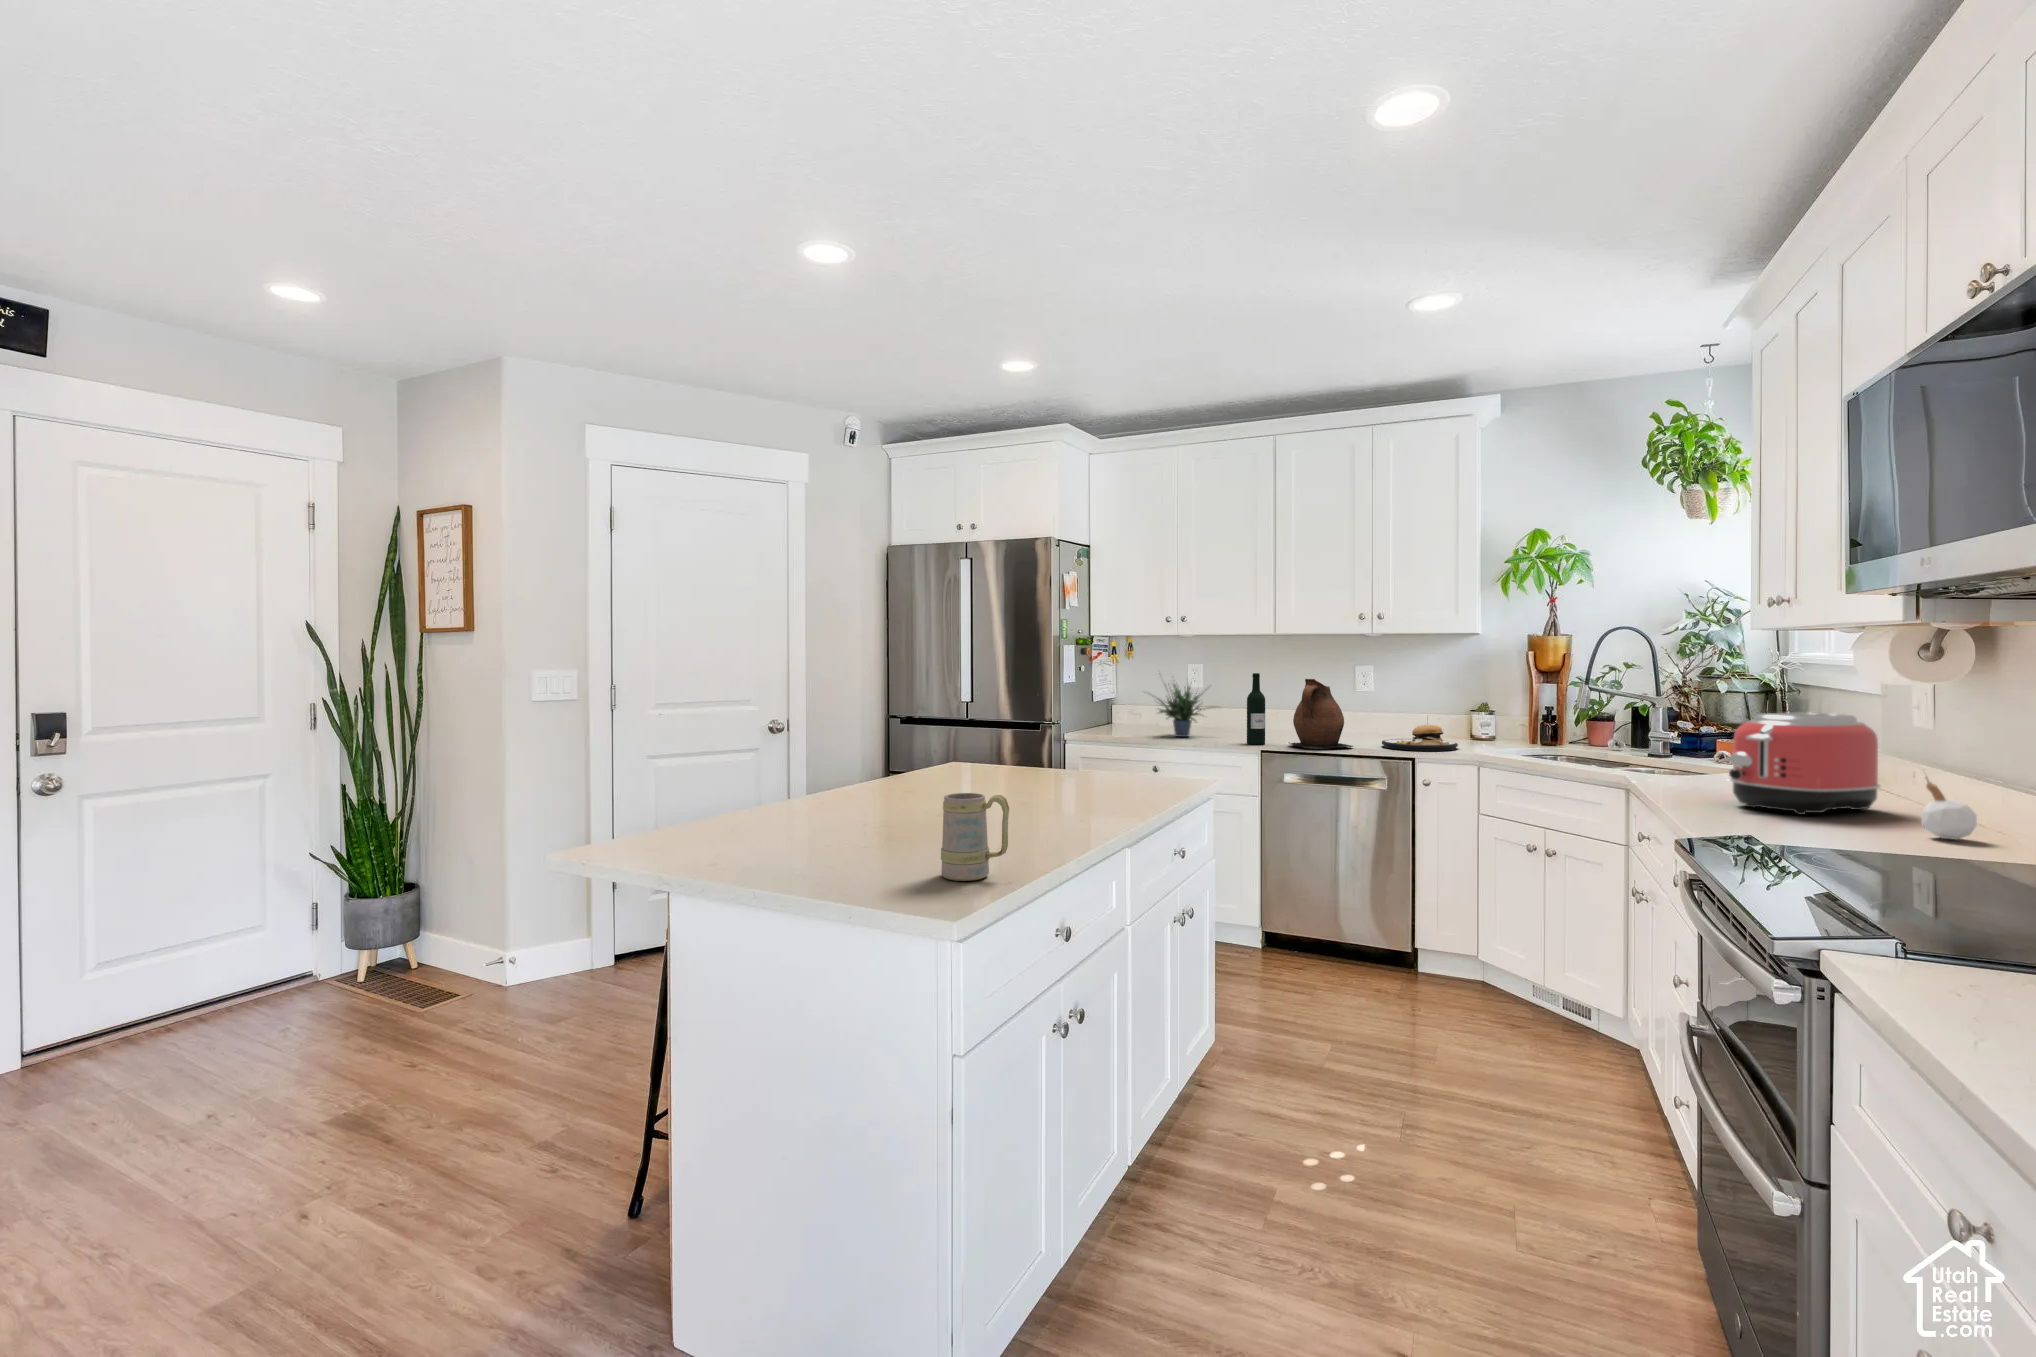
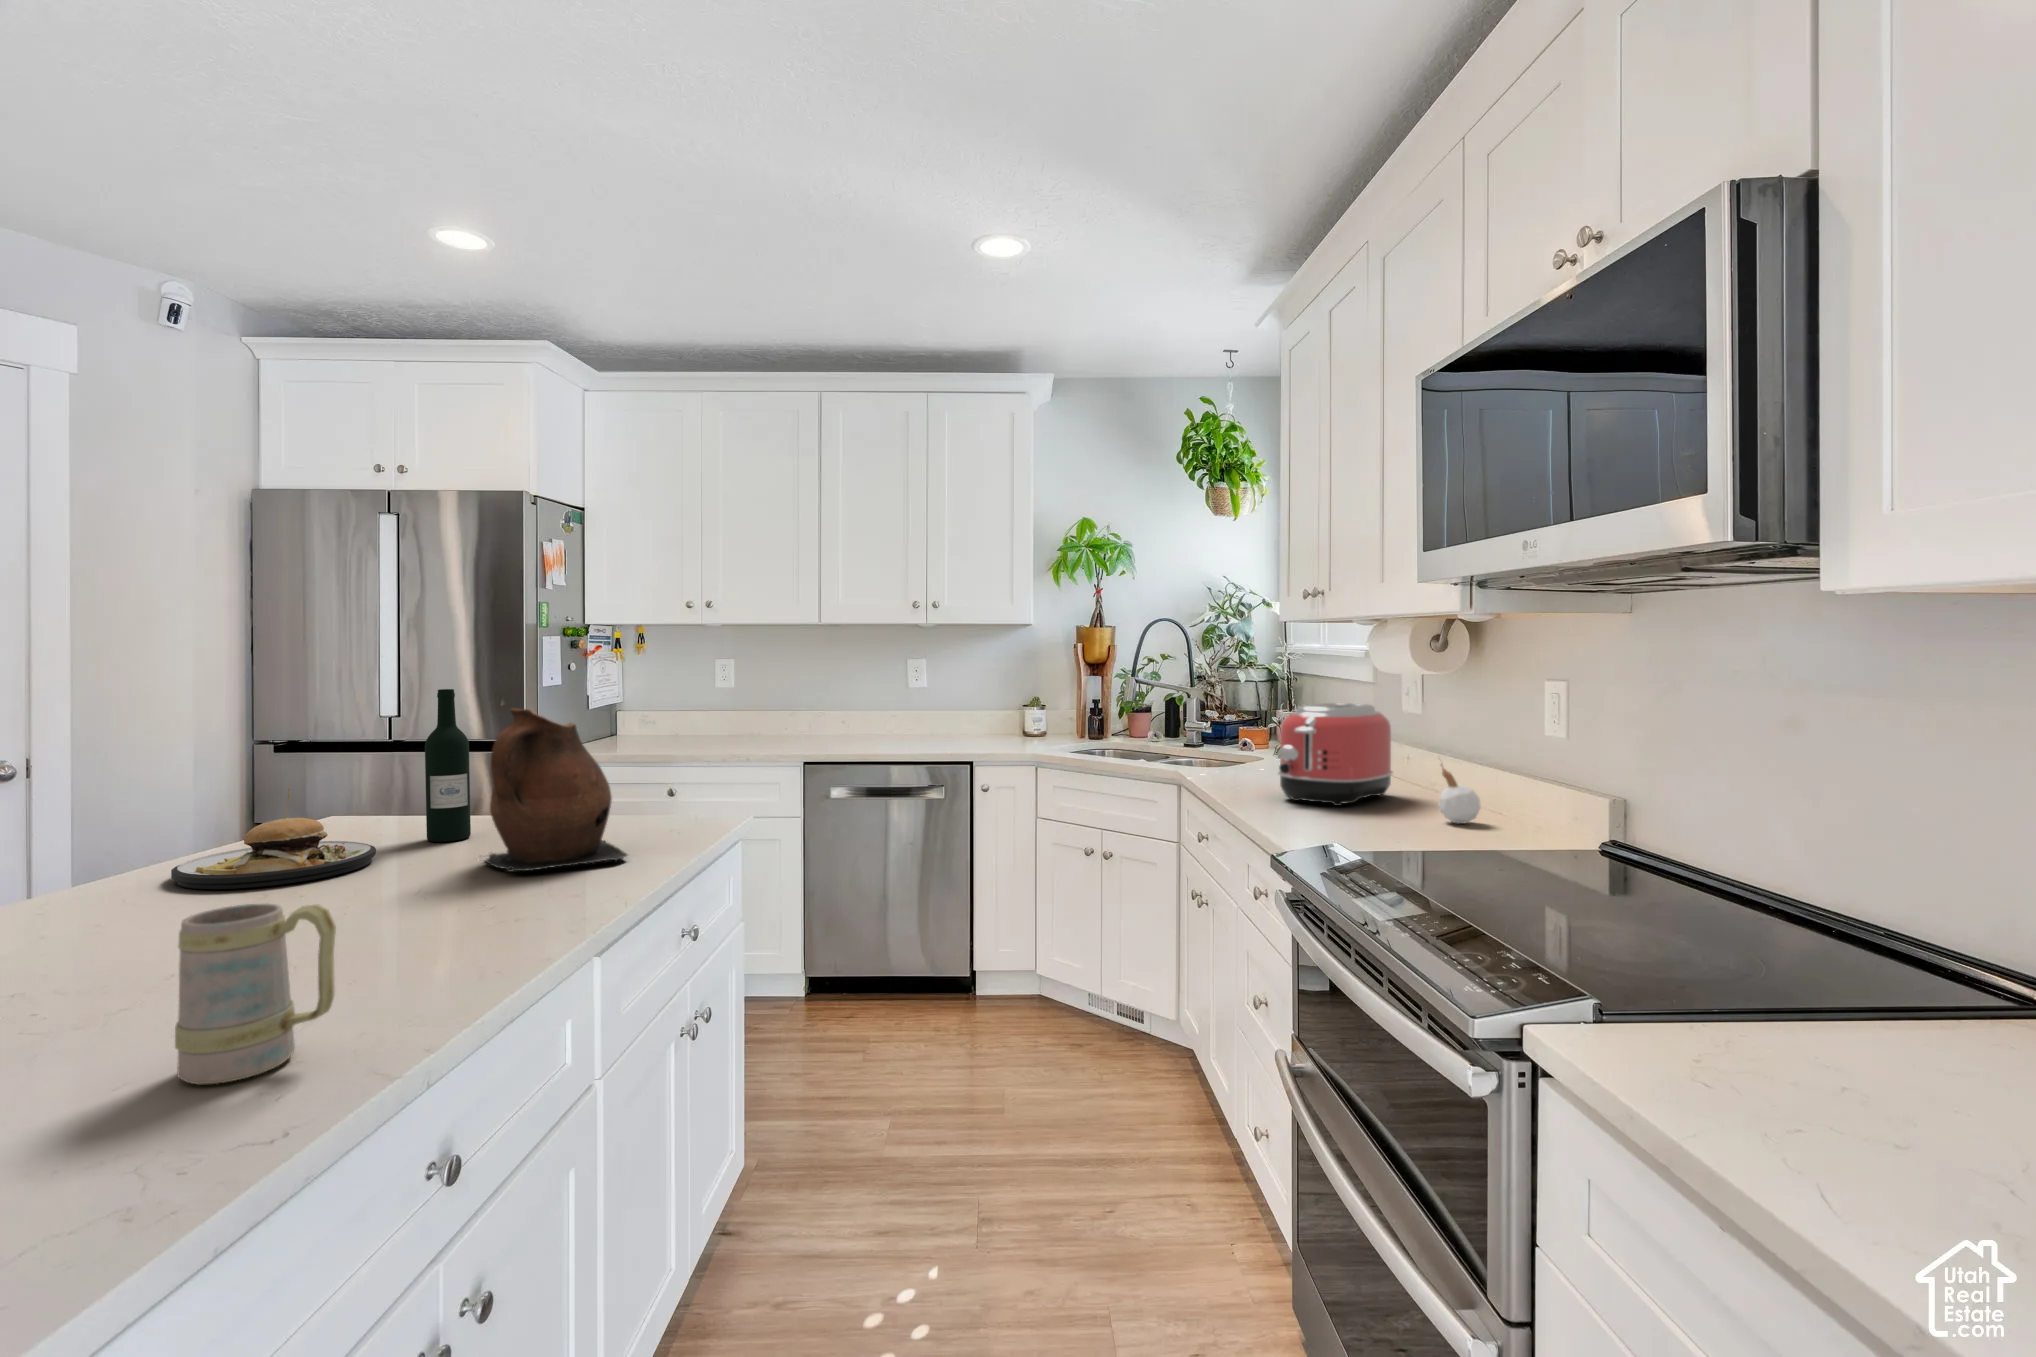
wine bottle: present [1247,673,1265,744] -> present [425,689,471,842]
ceramic pitcher: present [1290,679,1353,748] -> present [485,709,627,872]
potted plant: present [1157,684,1213,737] -> none [656,664,758,748]
plate: present [1382,723,1458,751] -> present [171,789,376,889]

